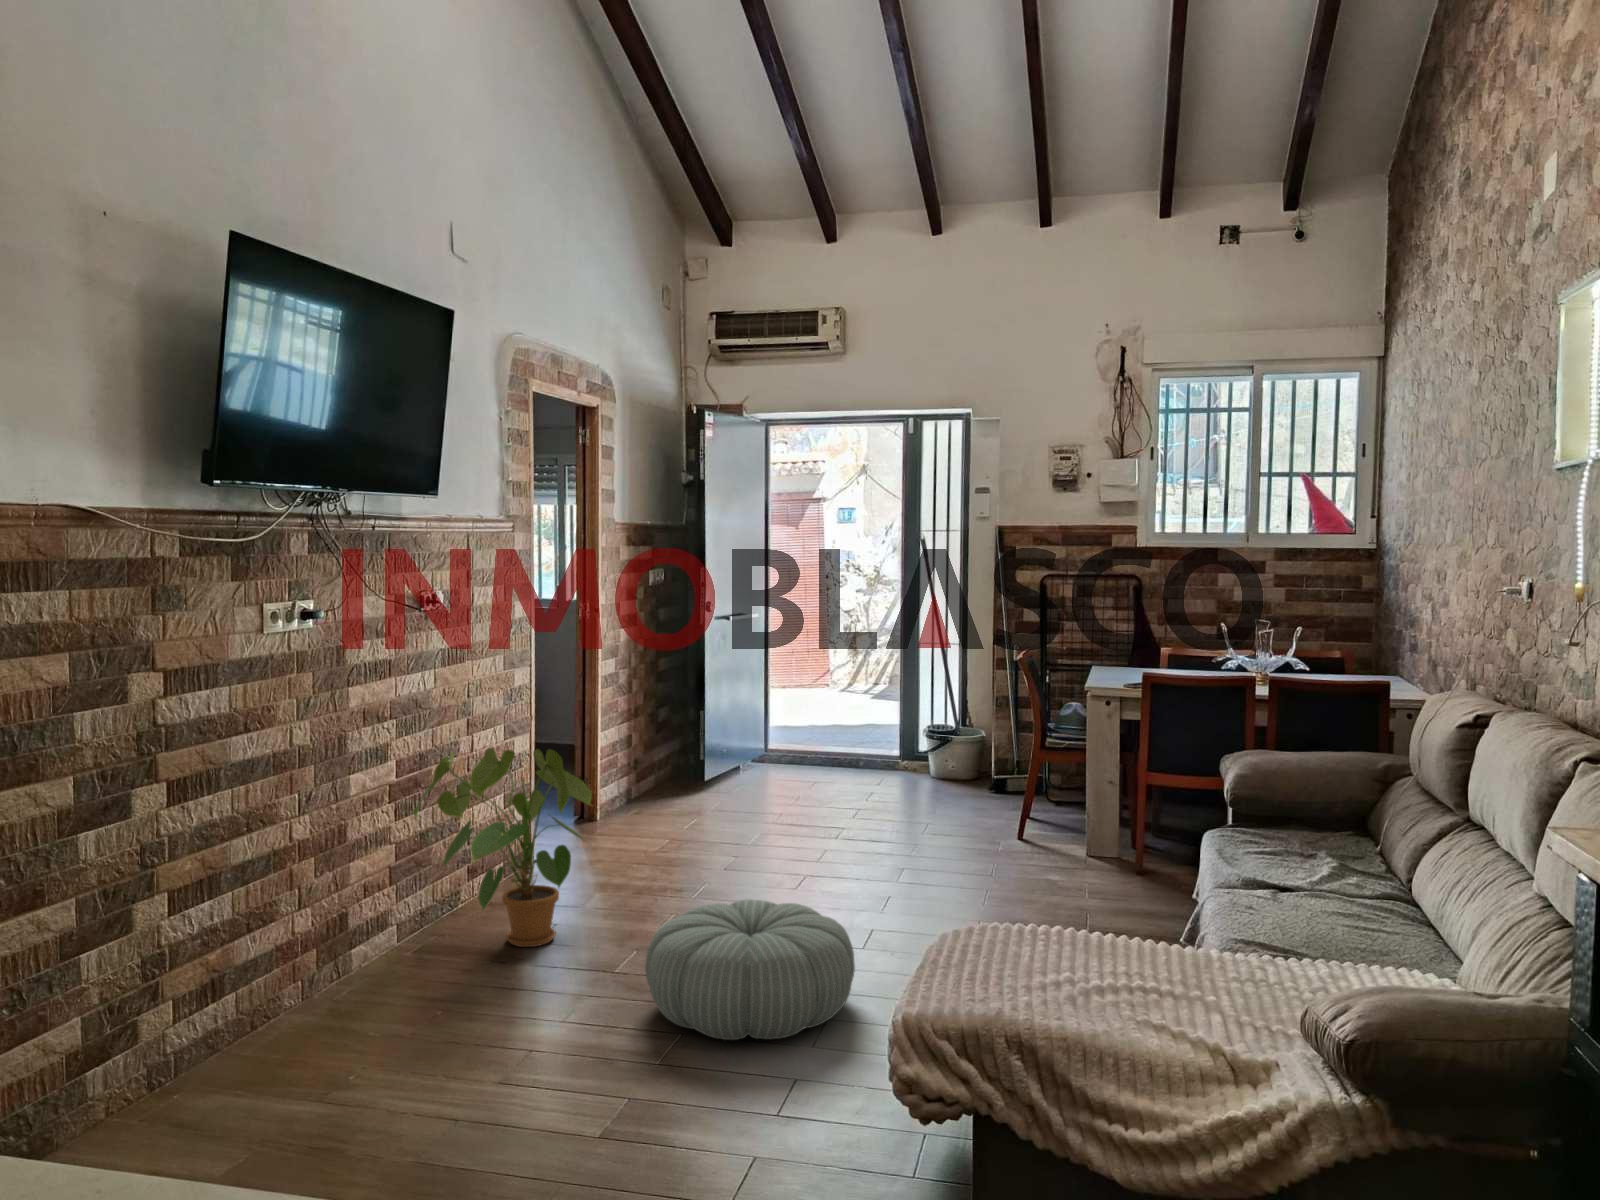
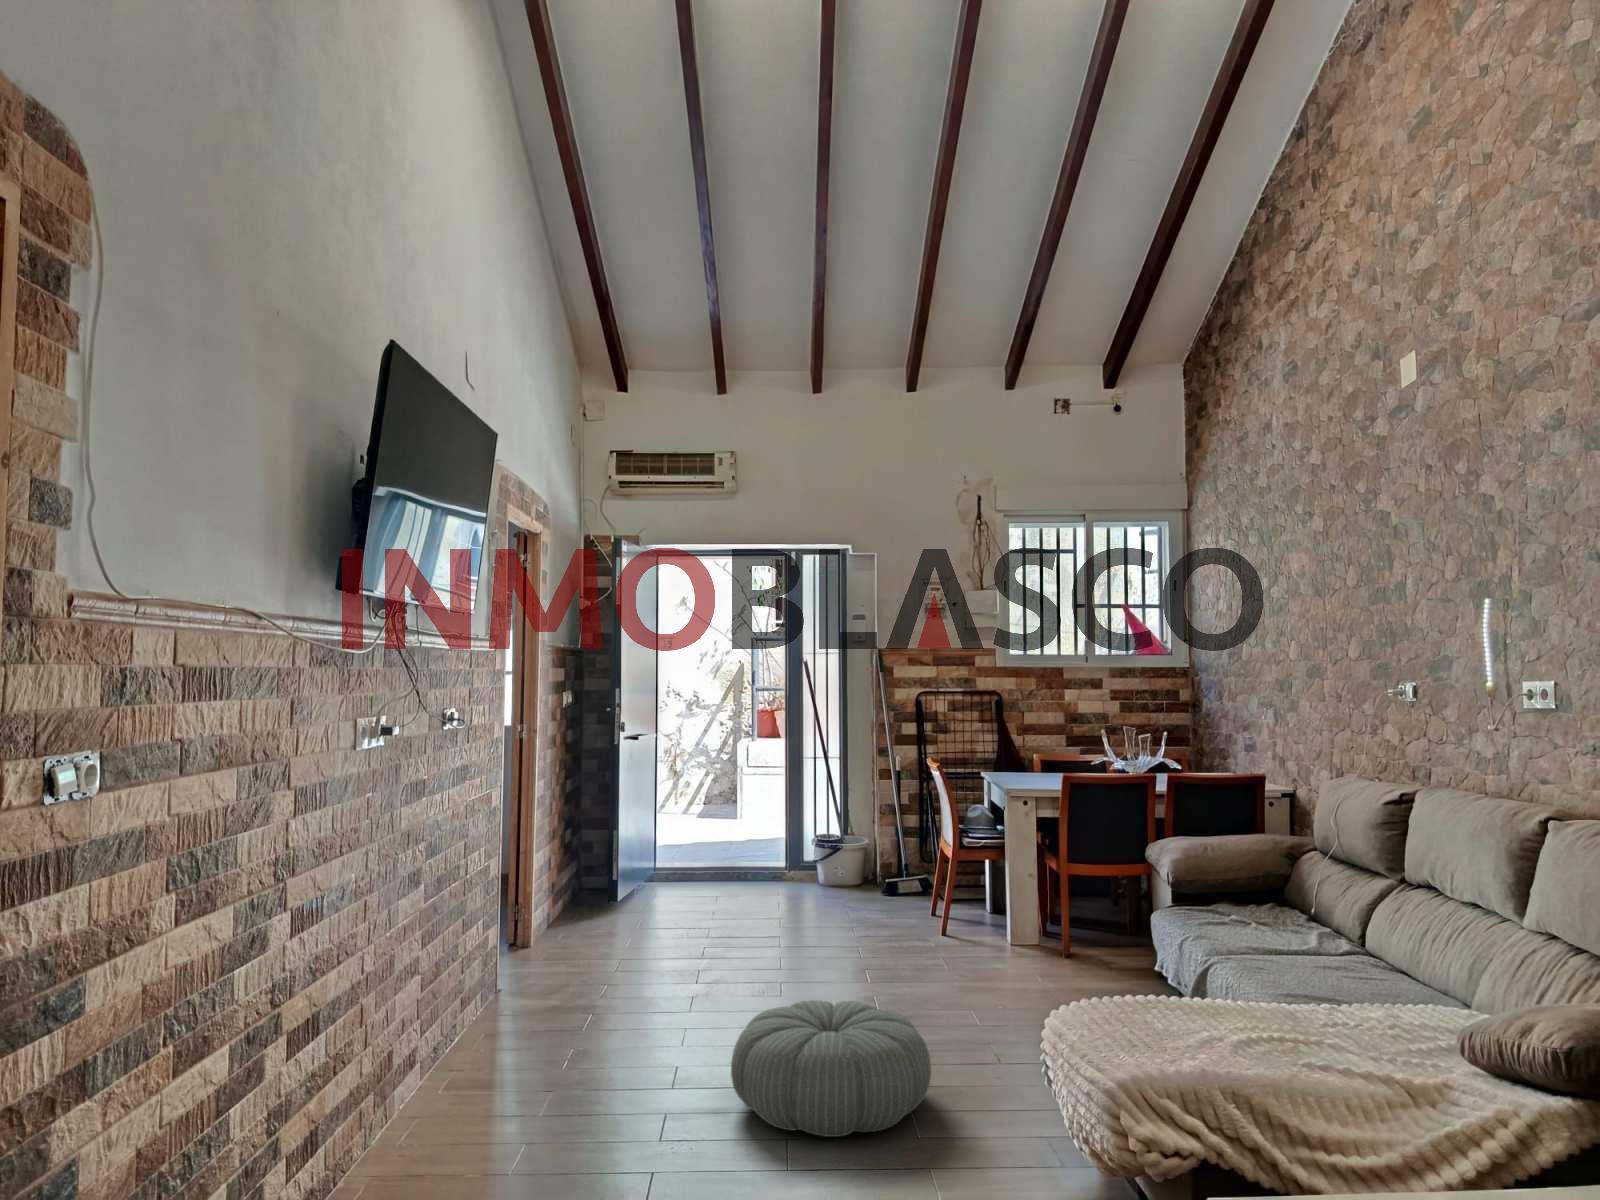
house plant: present [413,748,592,947] -> none [444,867,631,1071]

